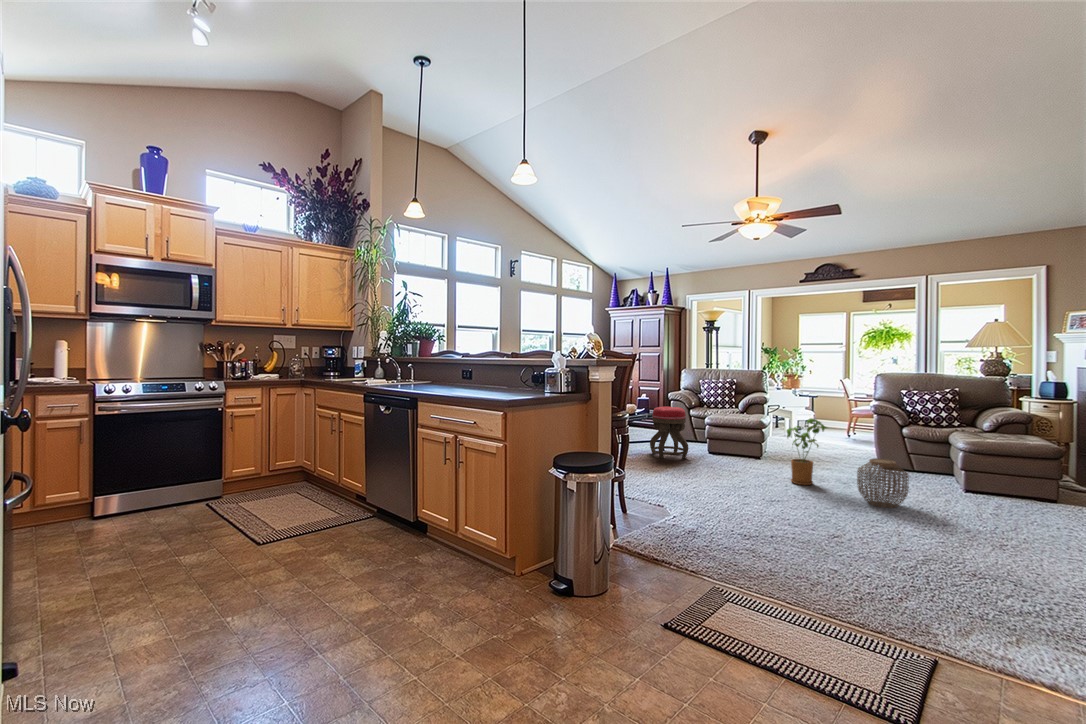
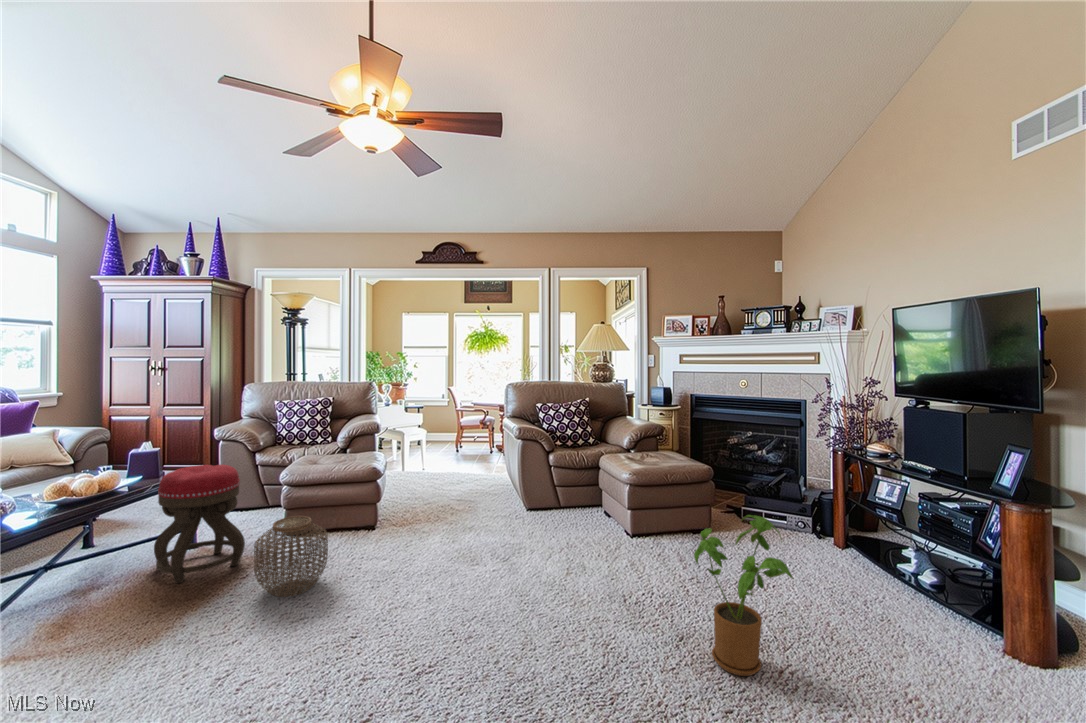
house plant: present [787,418,827,485] -> present [694,515,793,676]
woven basket: present [857,458,909,508] -> present [254,516,328,597]

